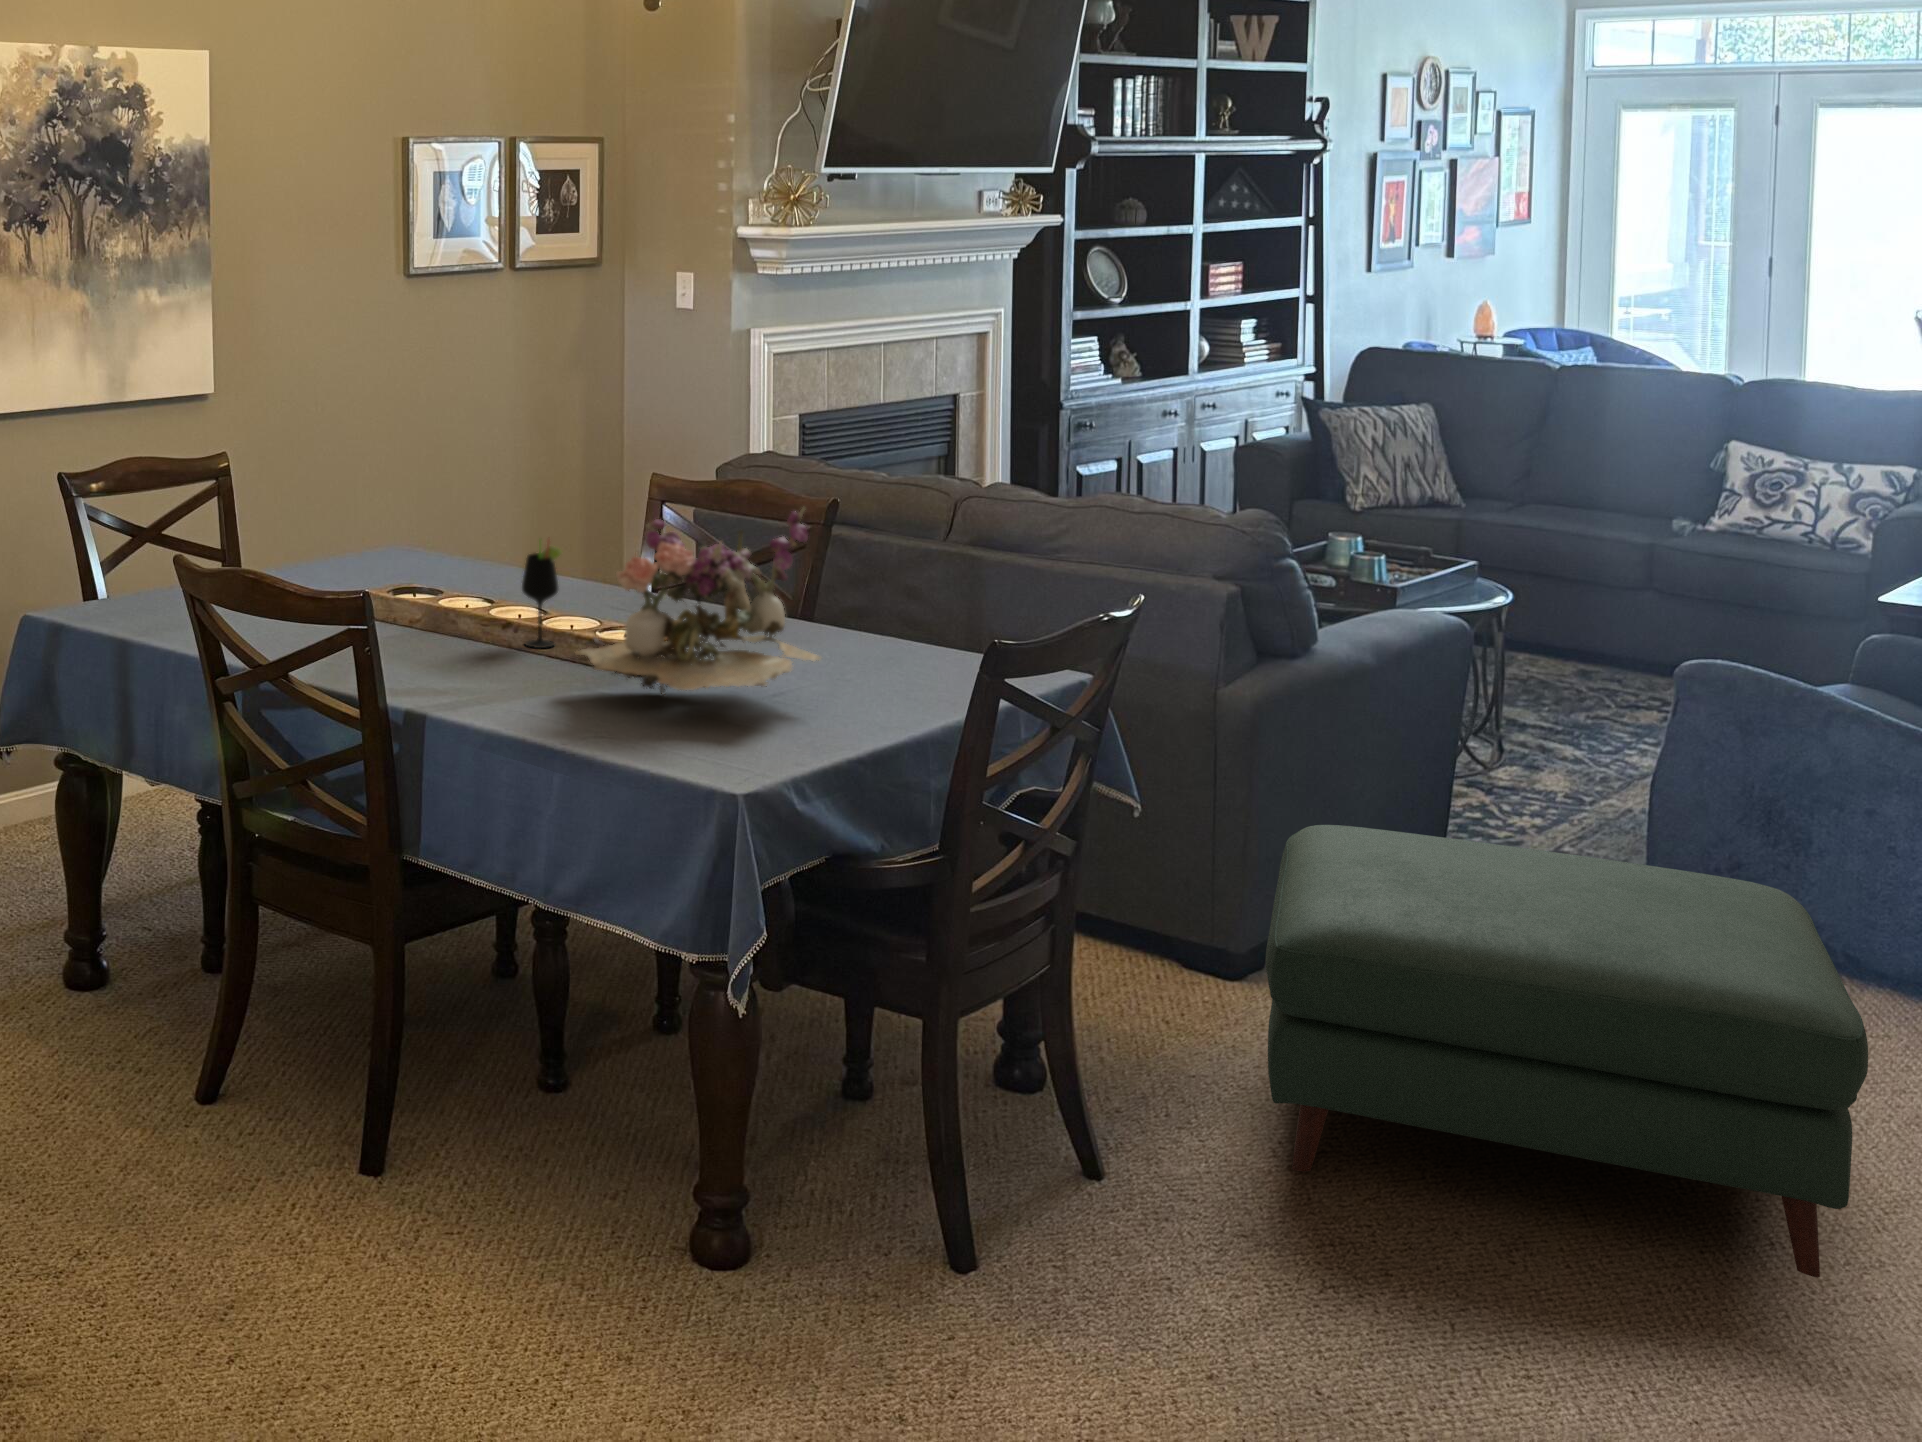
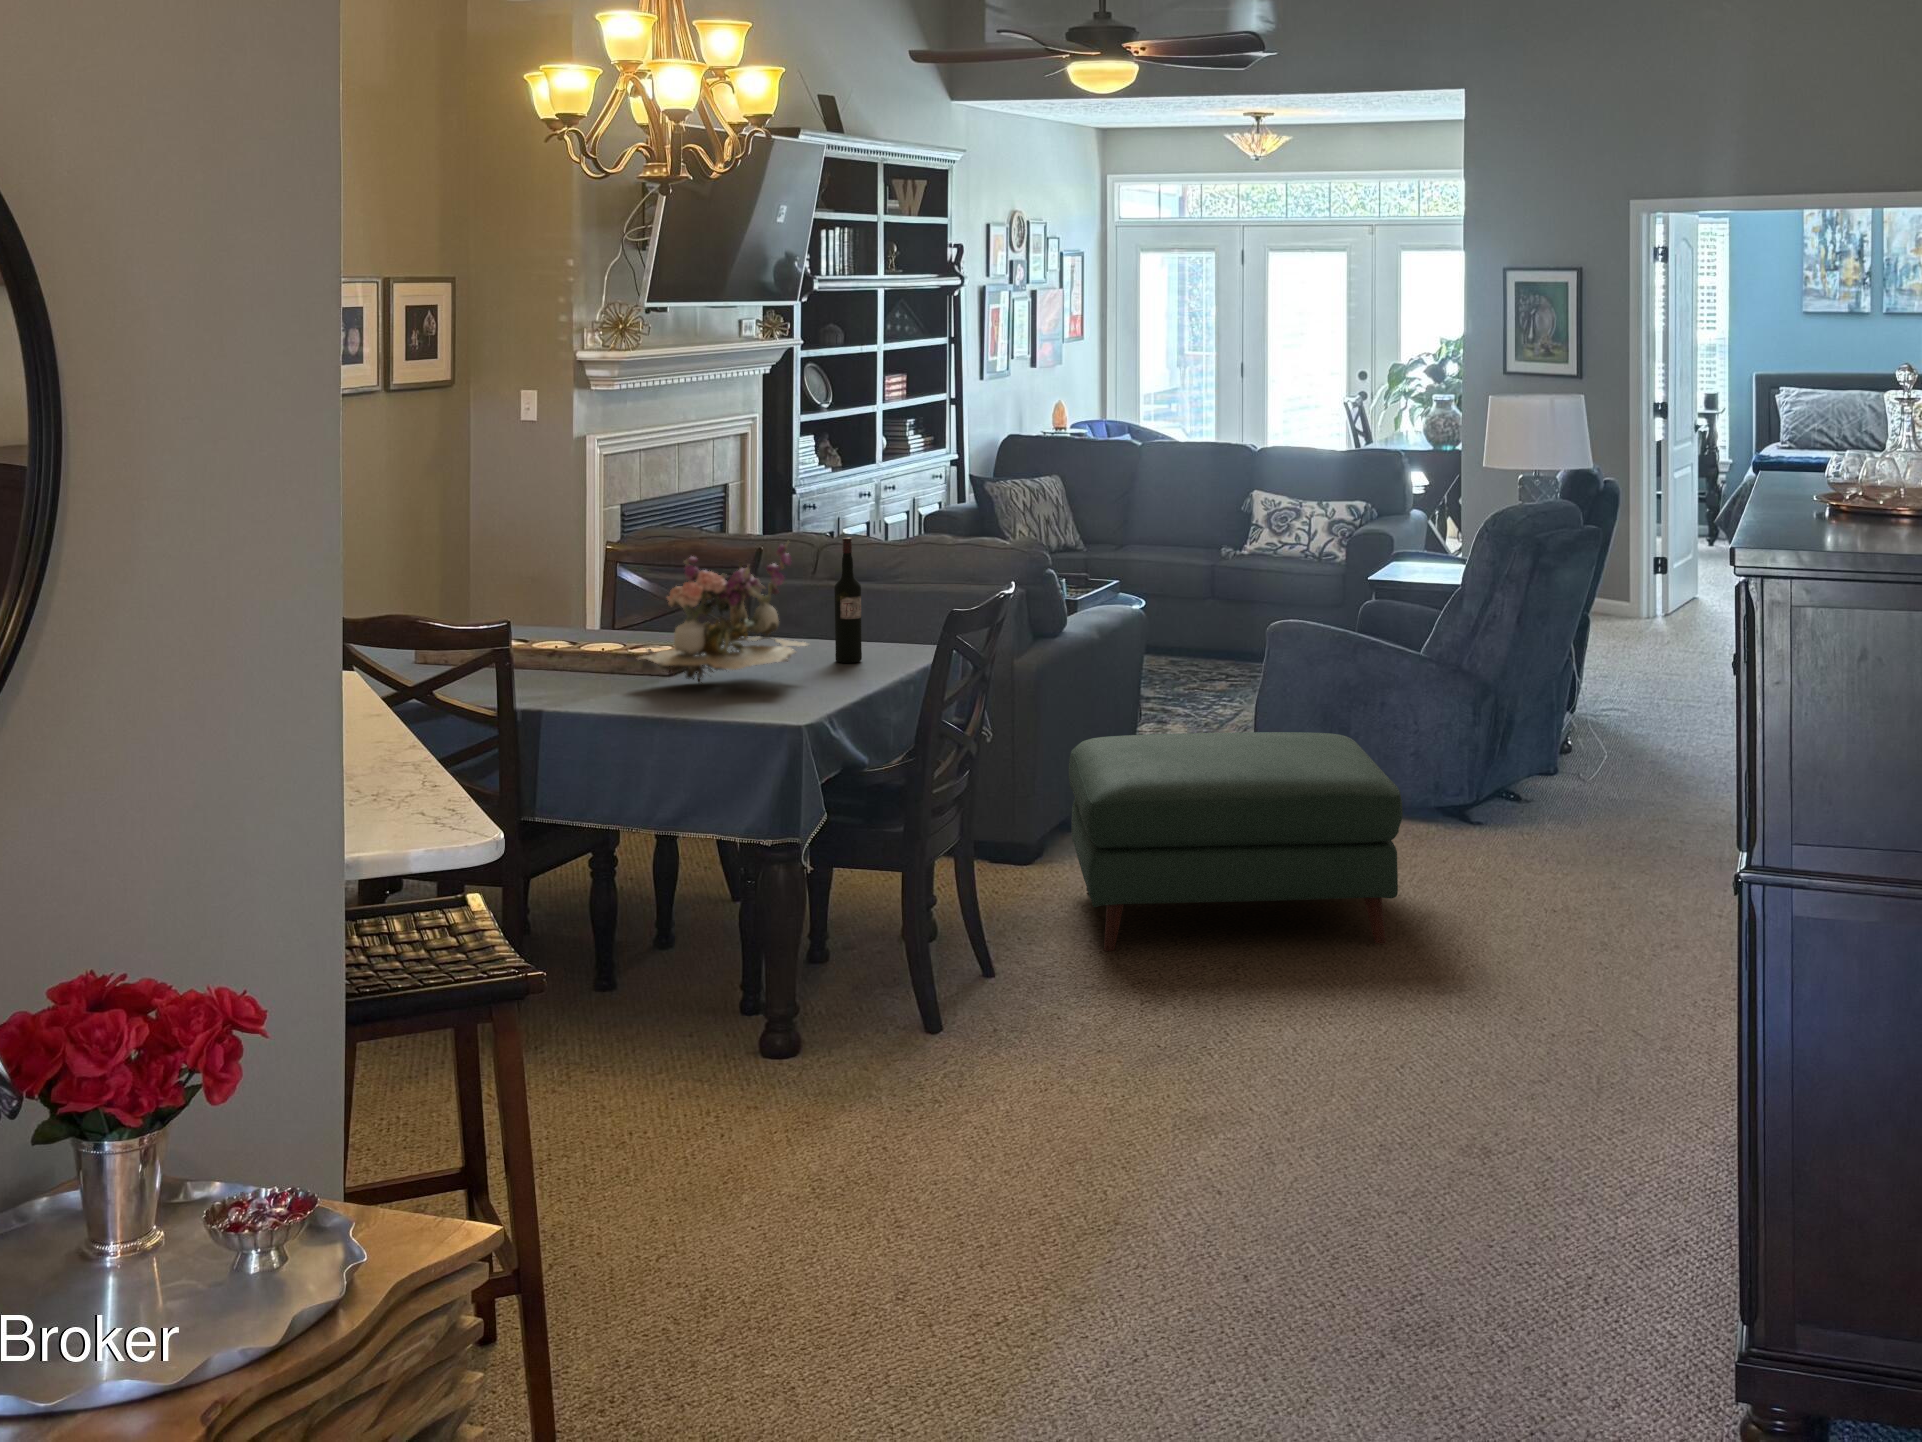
wine bottle: none [888,505,929,684] -> present [834,537,862,663]
wine glass: present [522,544,562,648] -> none [562,583,596,669]

